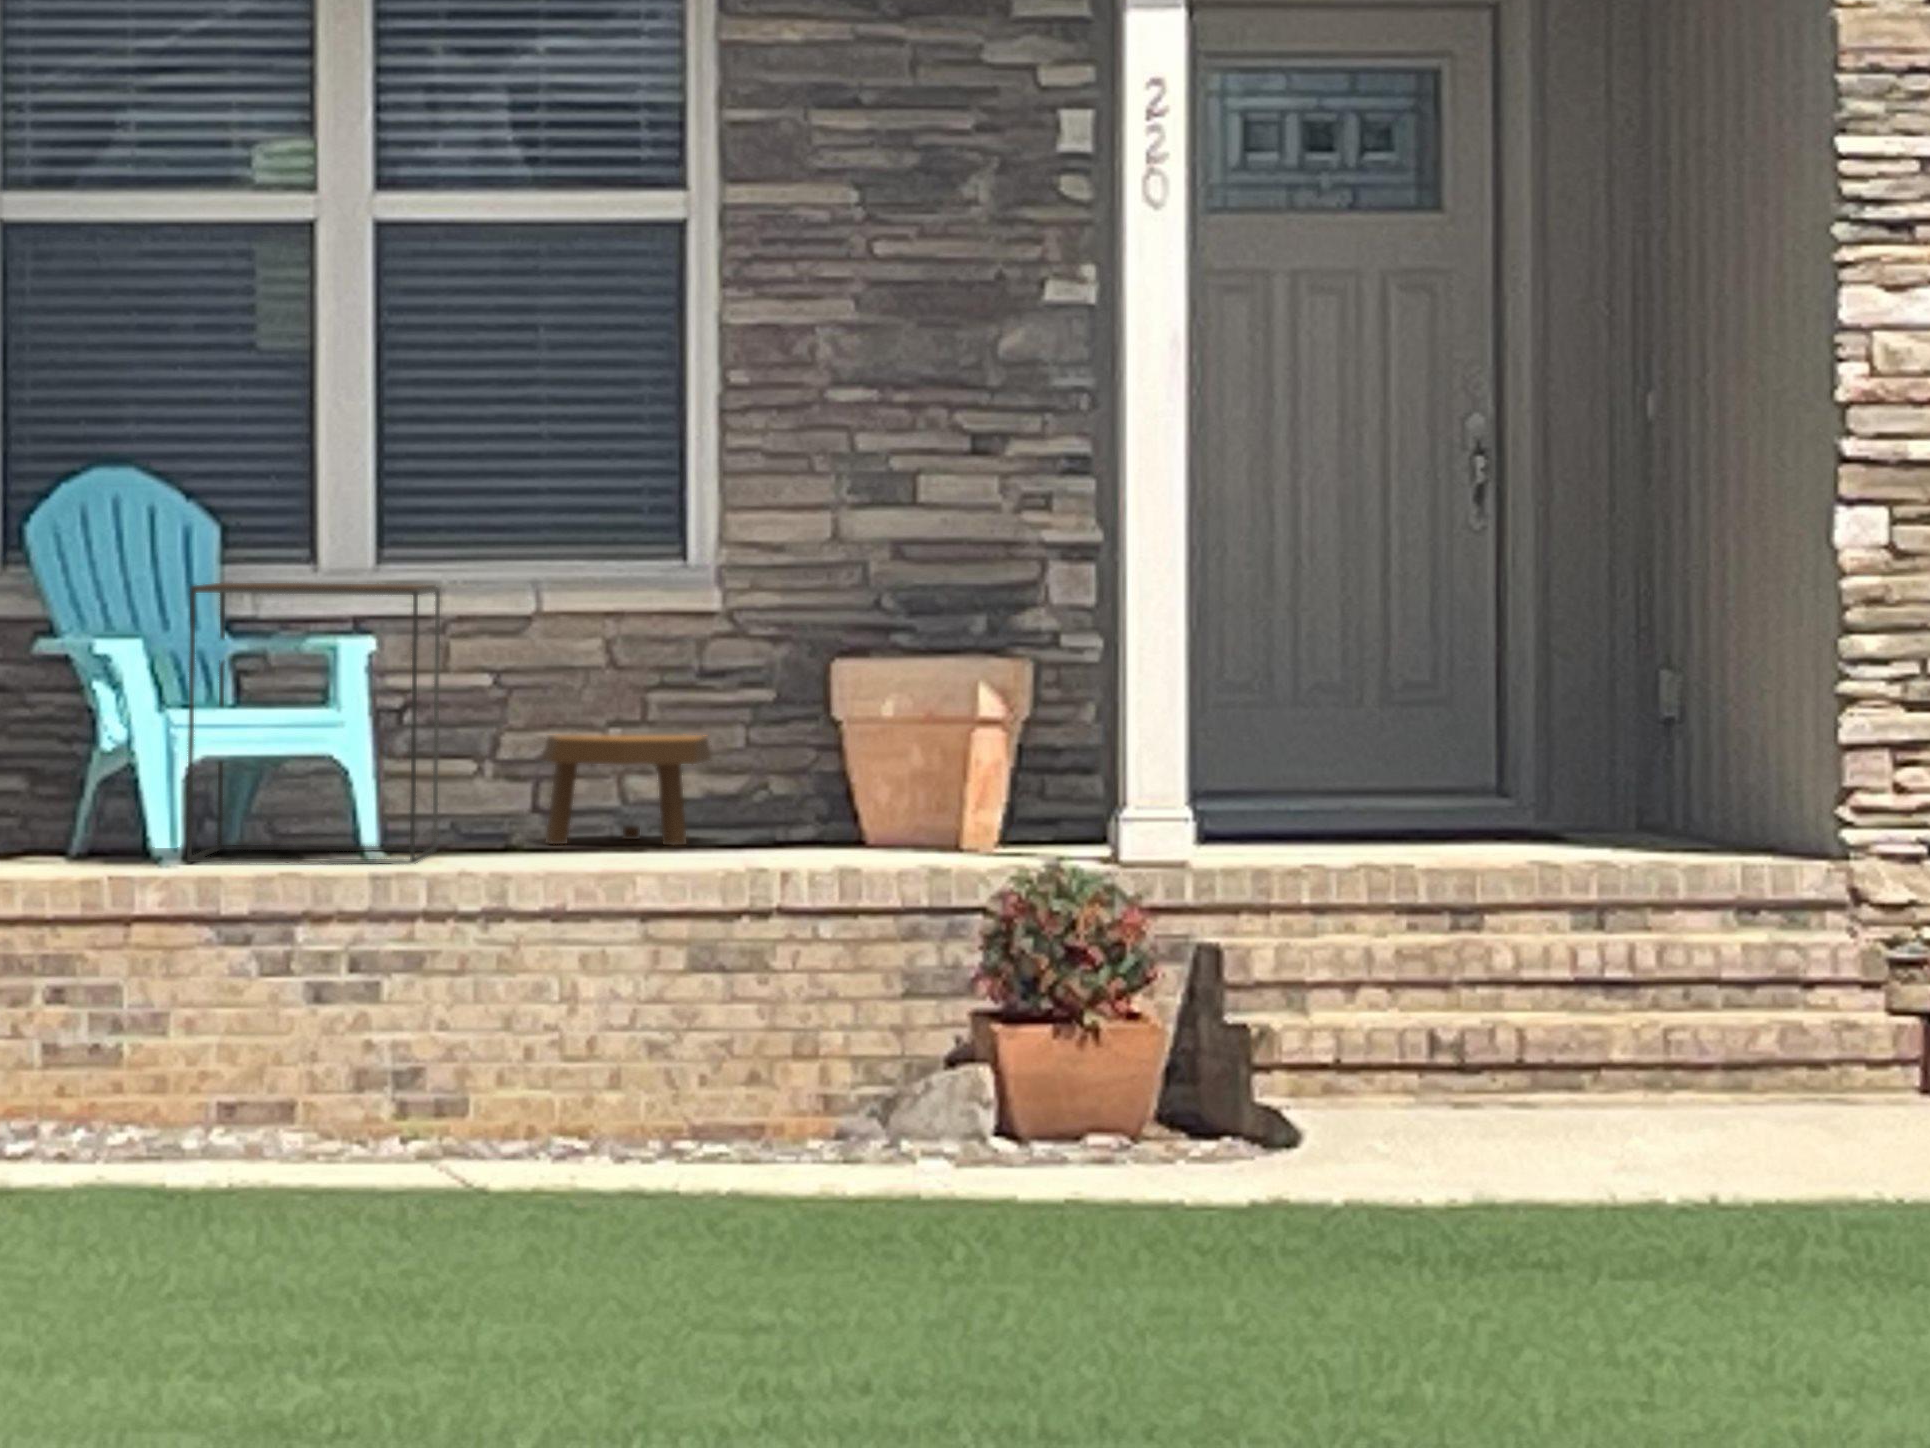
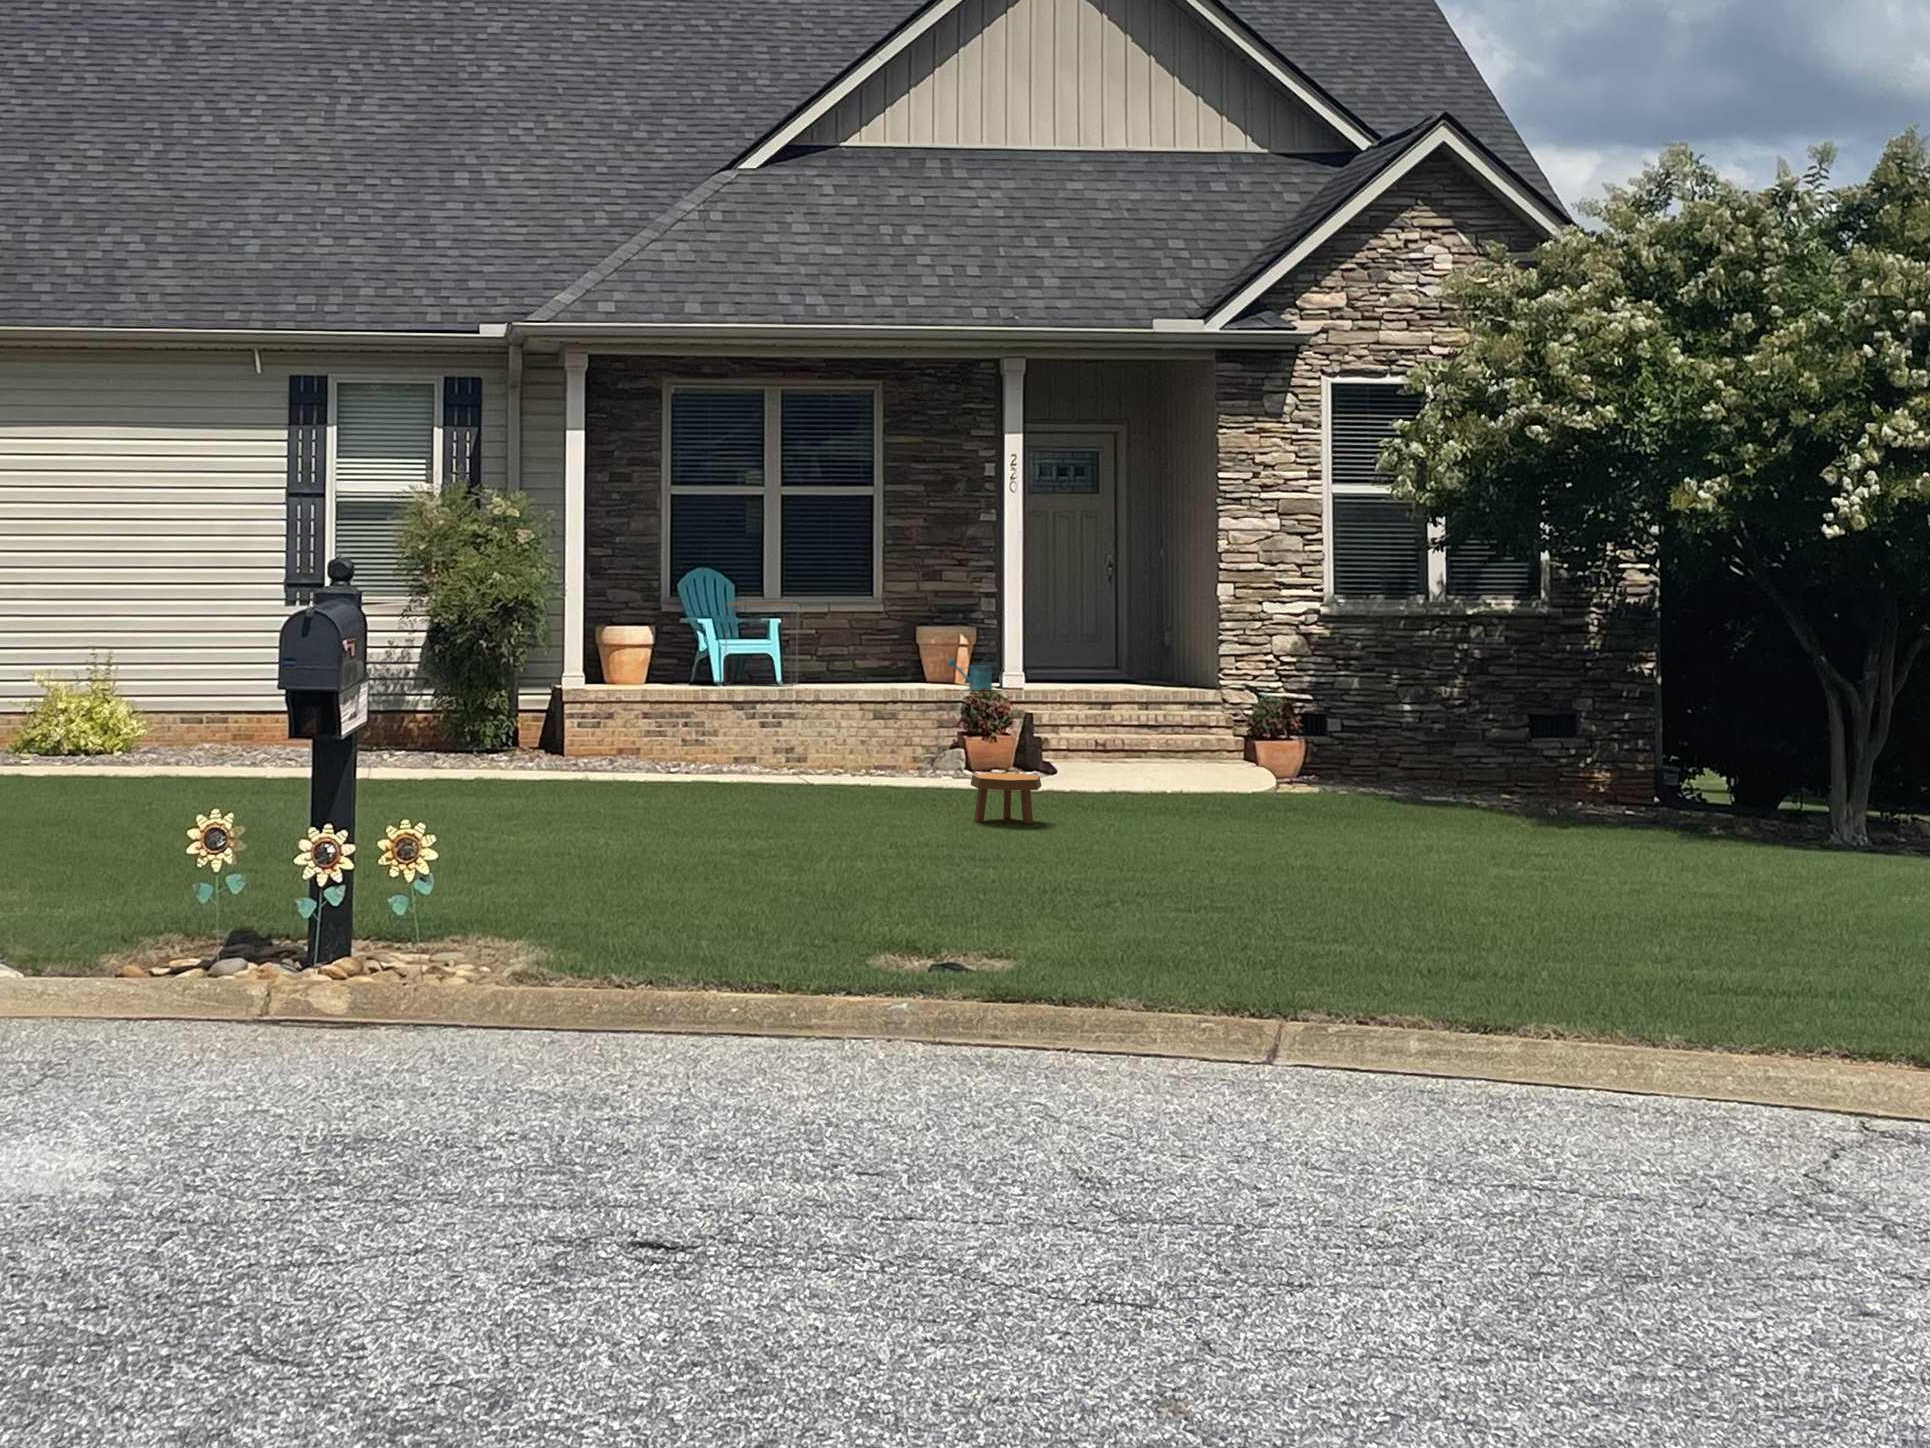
footstool: present [543,736,711,845] -> present [970,773,1041,824]
watering can: none [938,760,1110,870] -> present [947,658,992,691]

